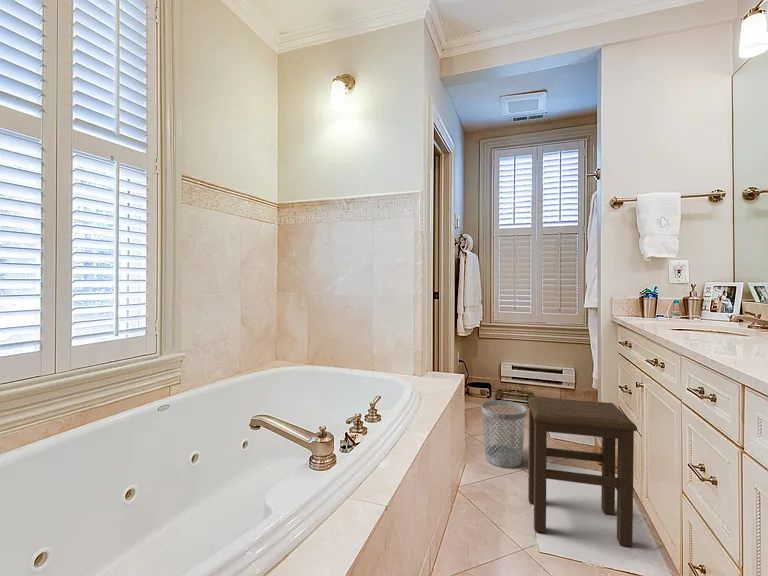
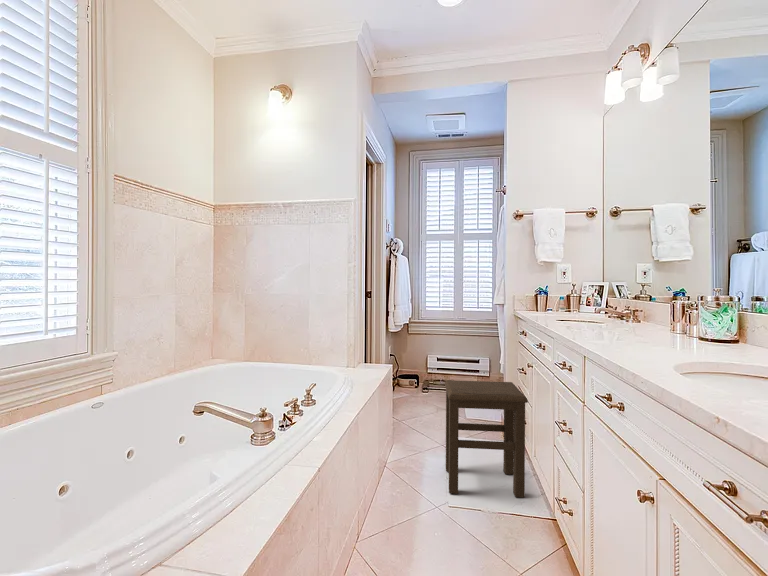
wastebasket: present [482,400,526,468] -> none [408,387,446,445]

